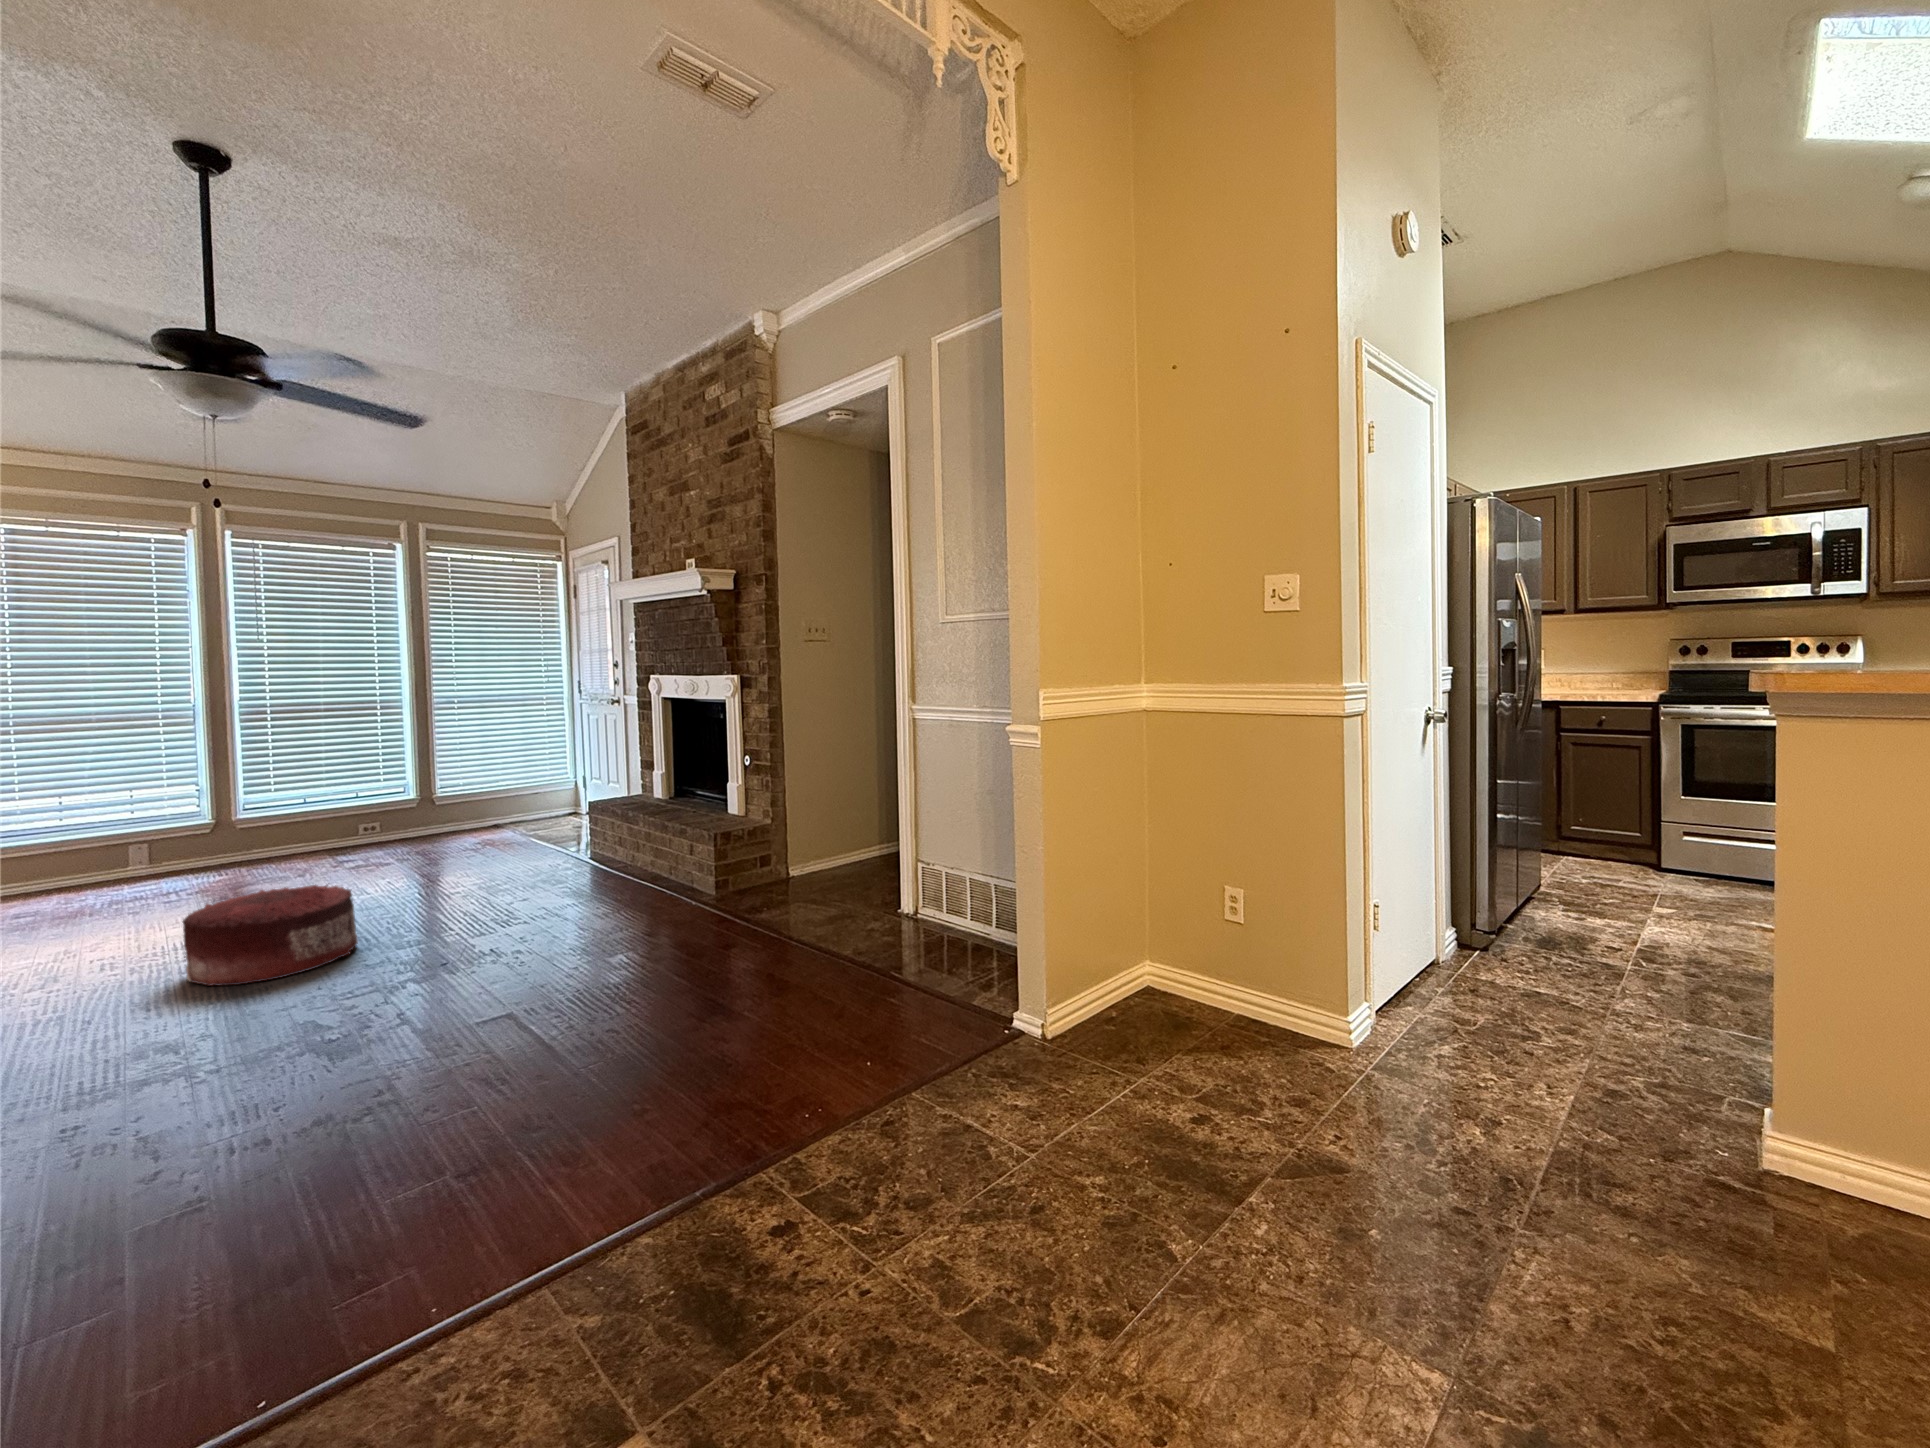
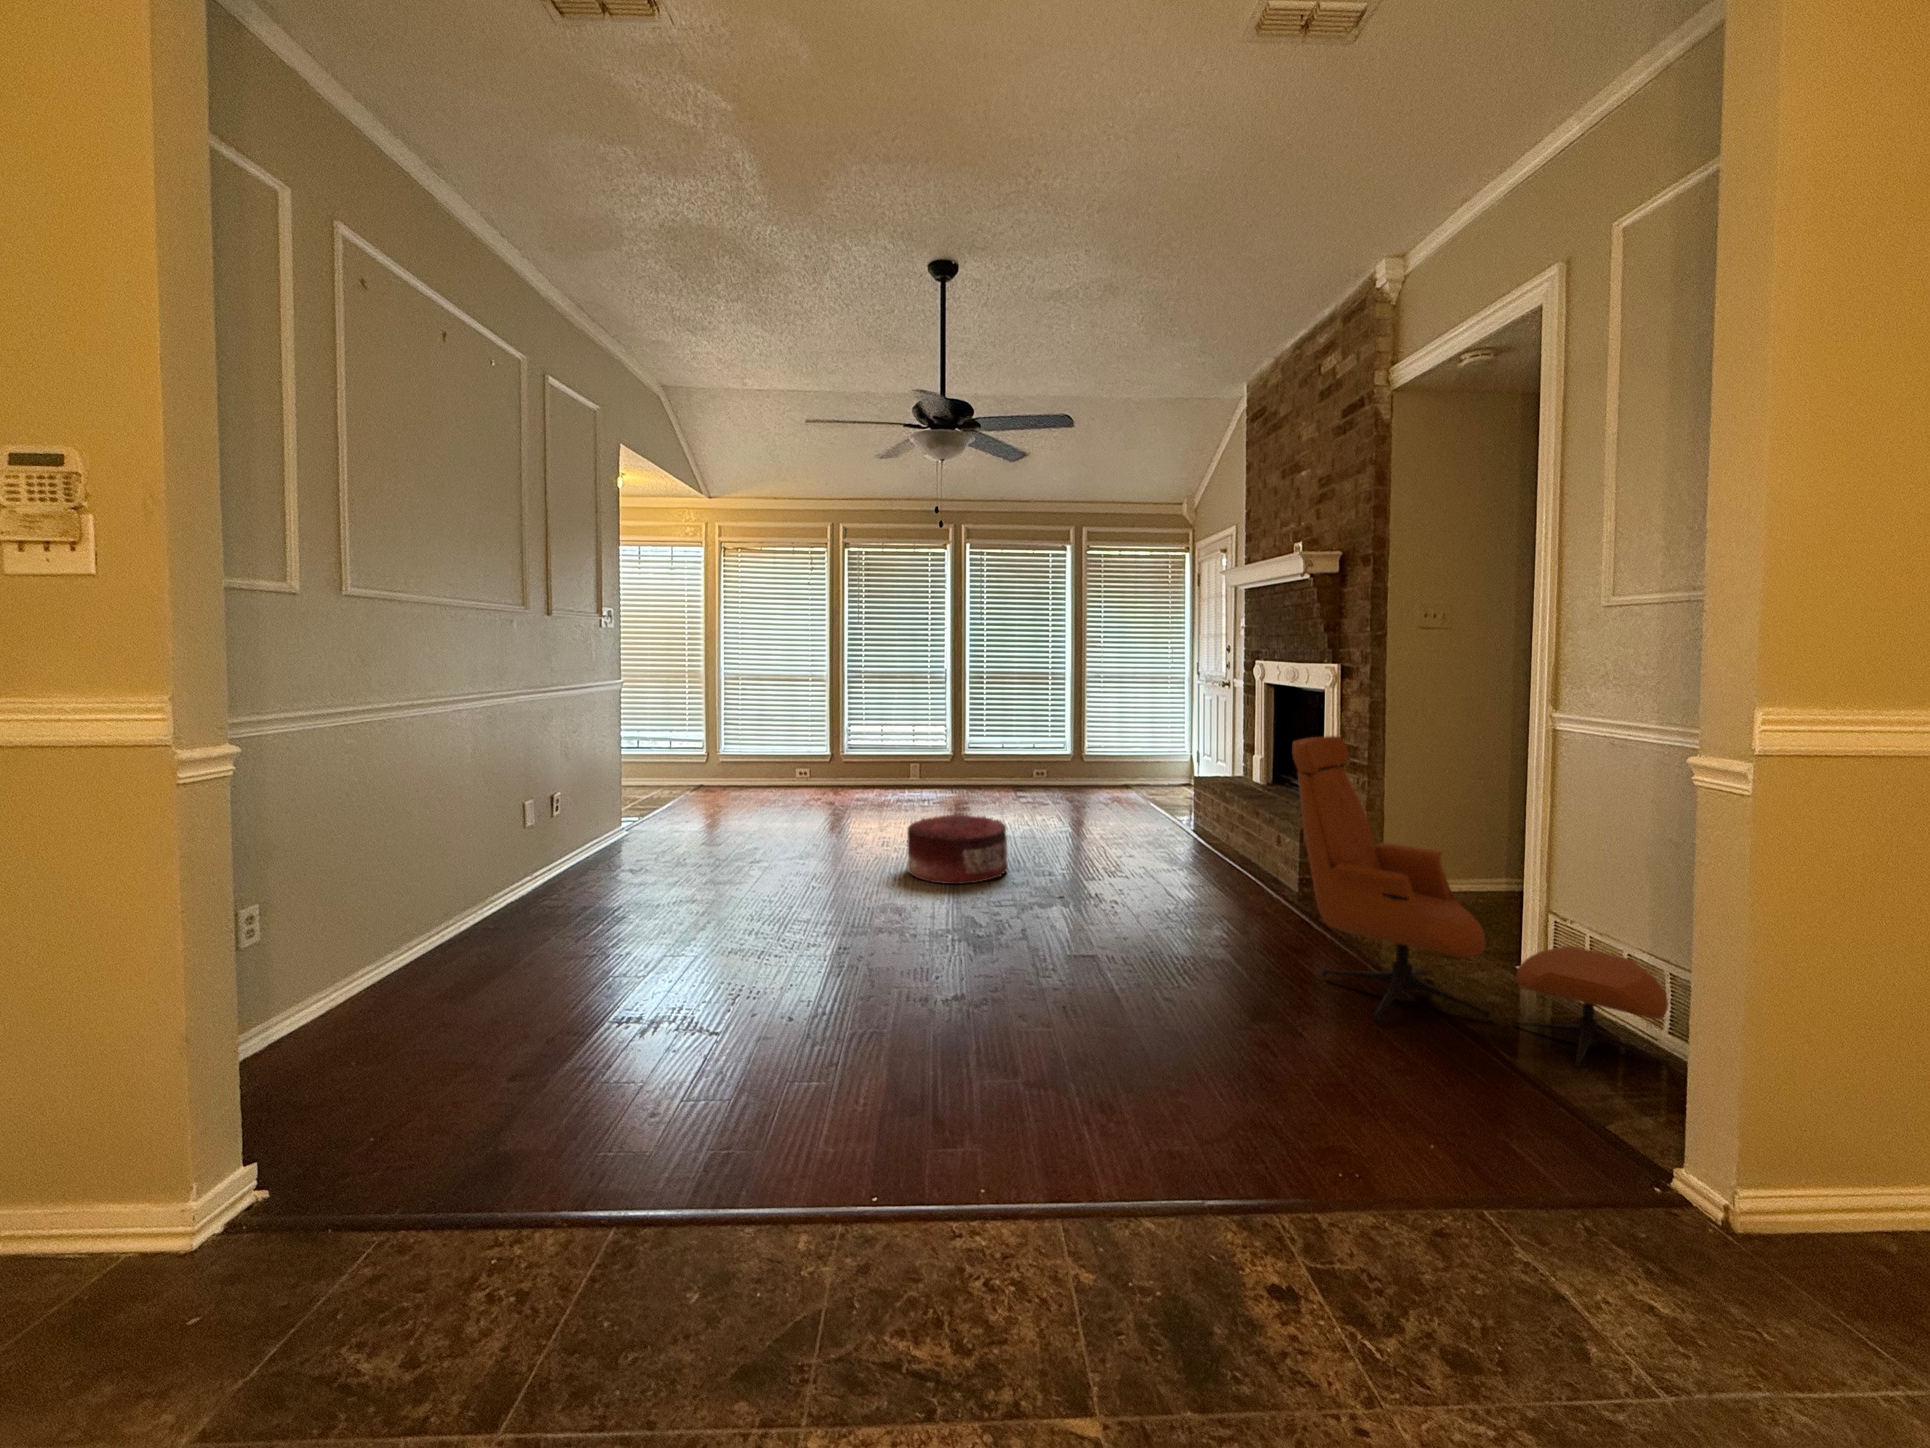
lounge chair: none [716,740,1005,985] -> present [1292,736,1669,1067]

